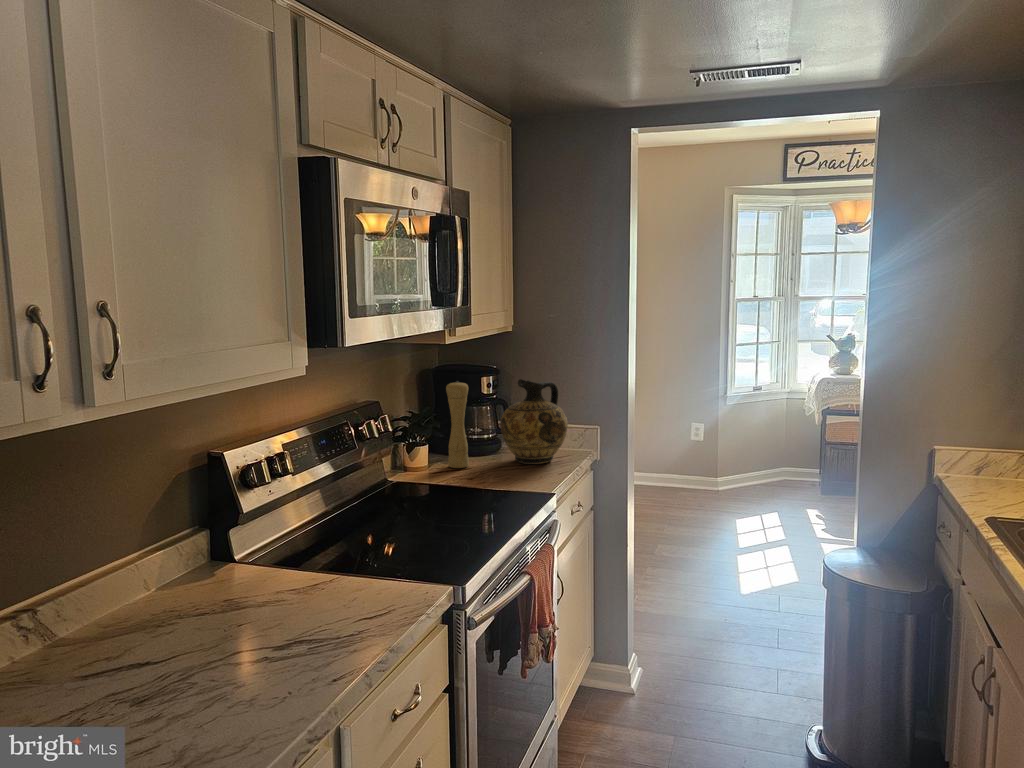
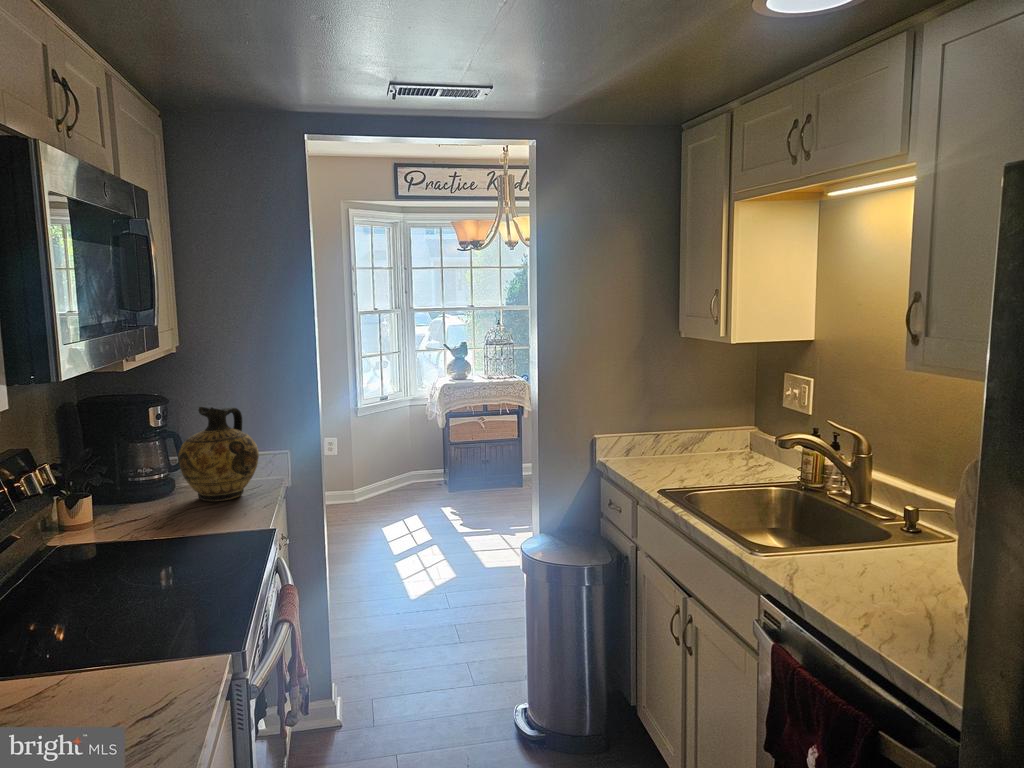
pepper mill: present [446,381,469,468] -> none [111,415,146,518]

